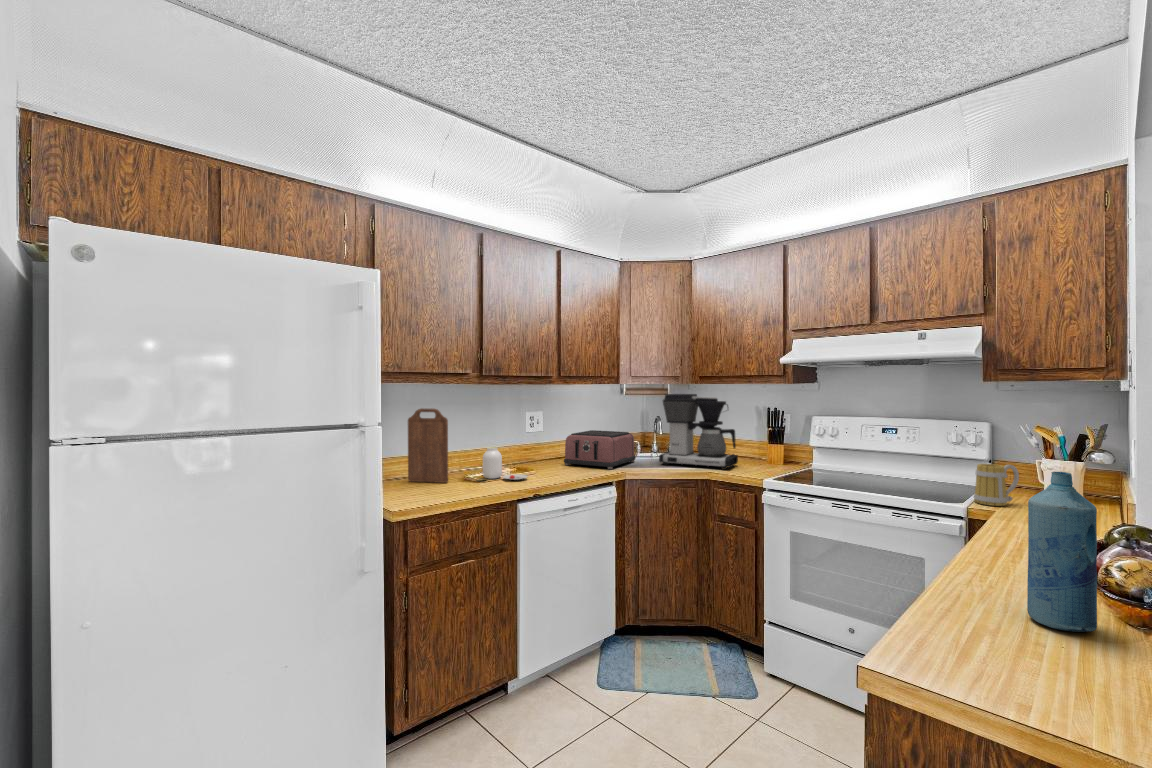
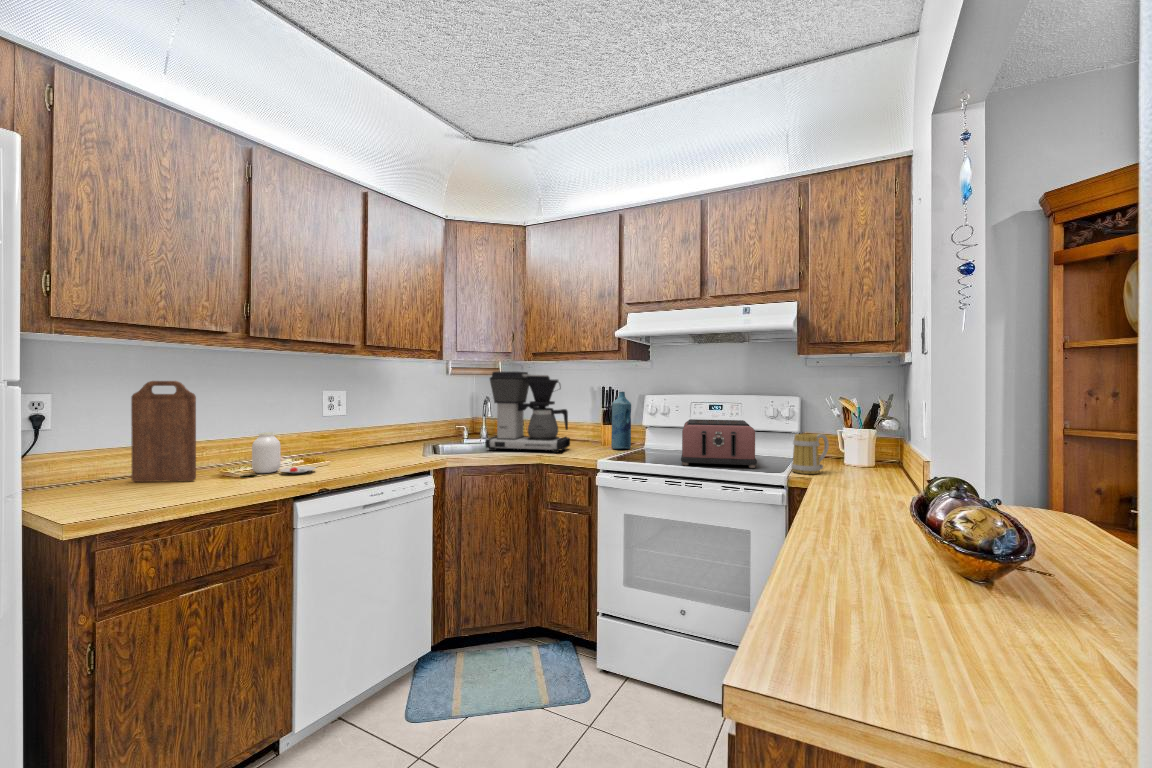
toaster: present [564,430,636,469] -> present [681,419,757,468]
bottle: present [1027,472,1097,632] -> present [611,392,631,449]

